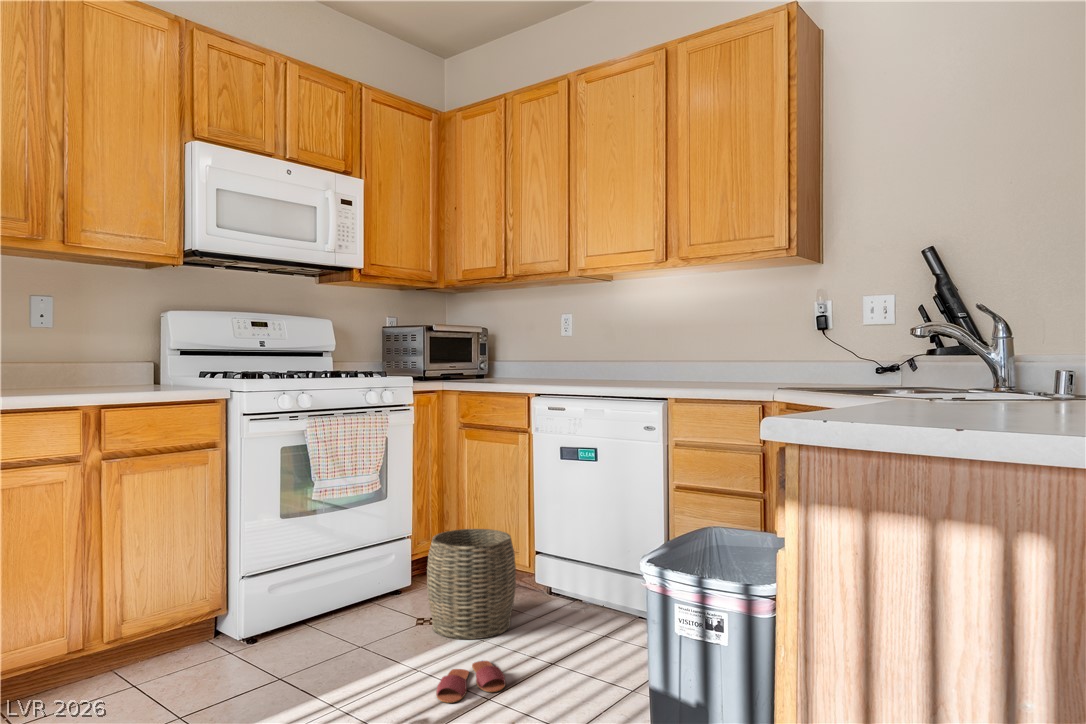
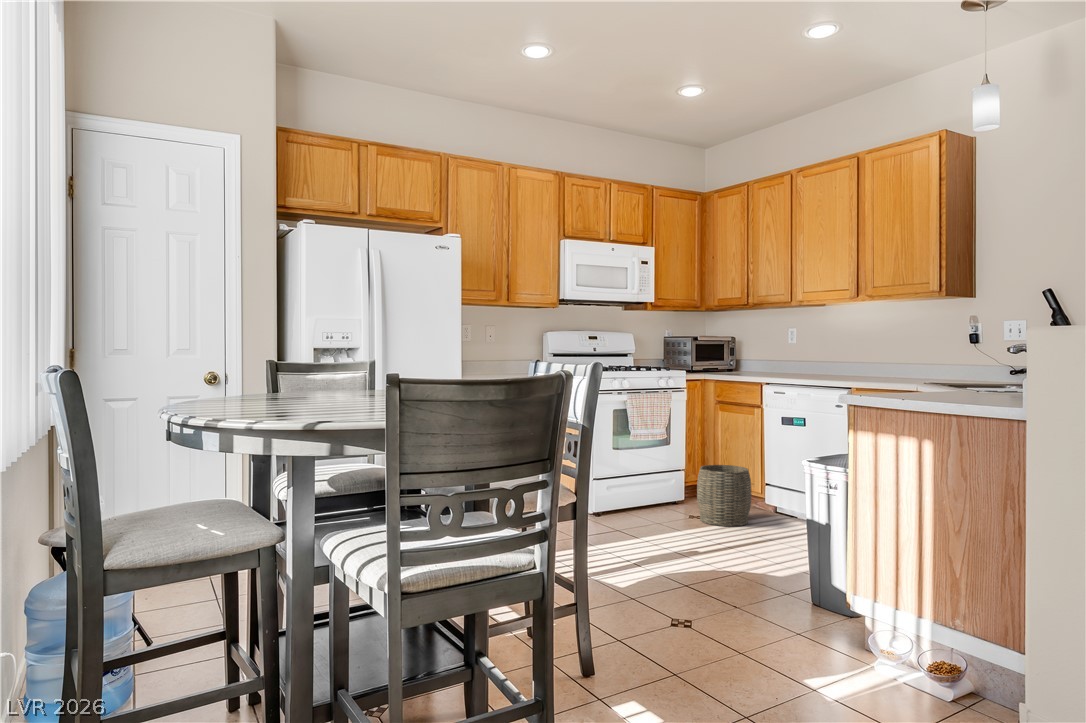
slippers: present [436,661,506,703] -> none [705,534,744,548]

